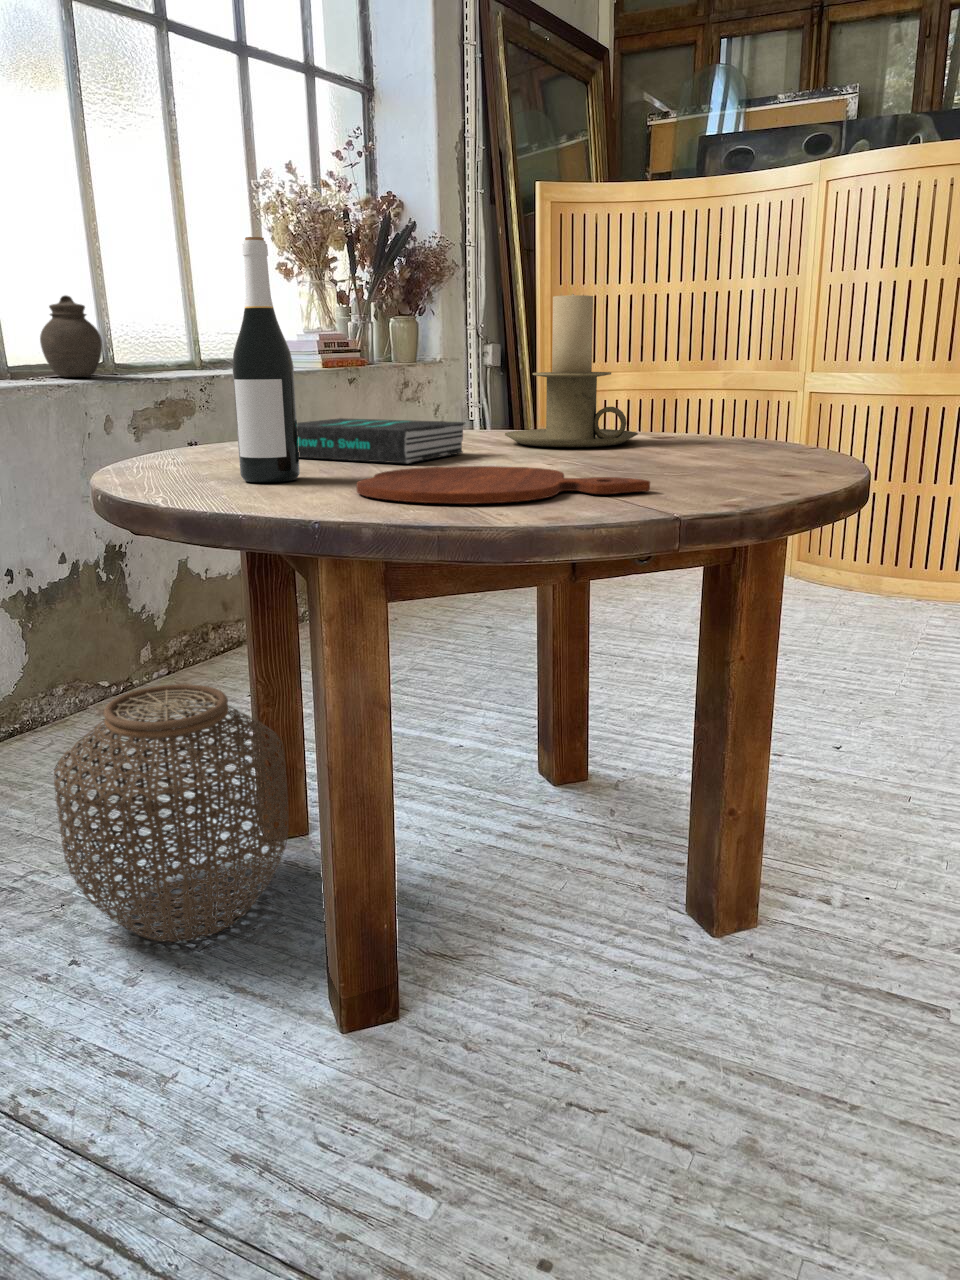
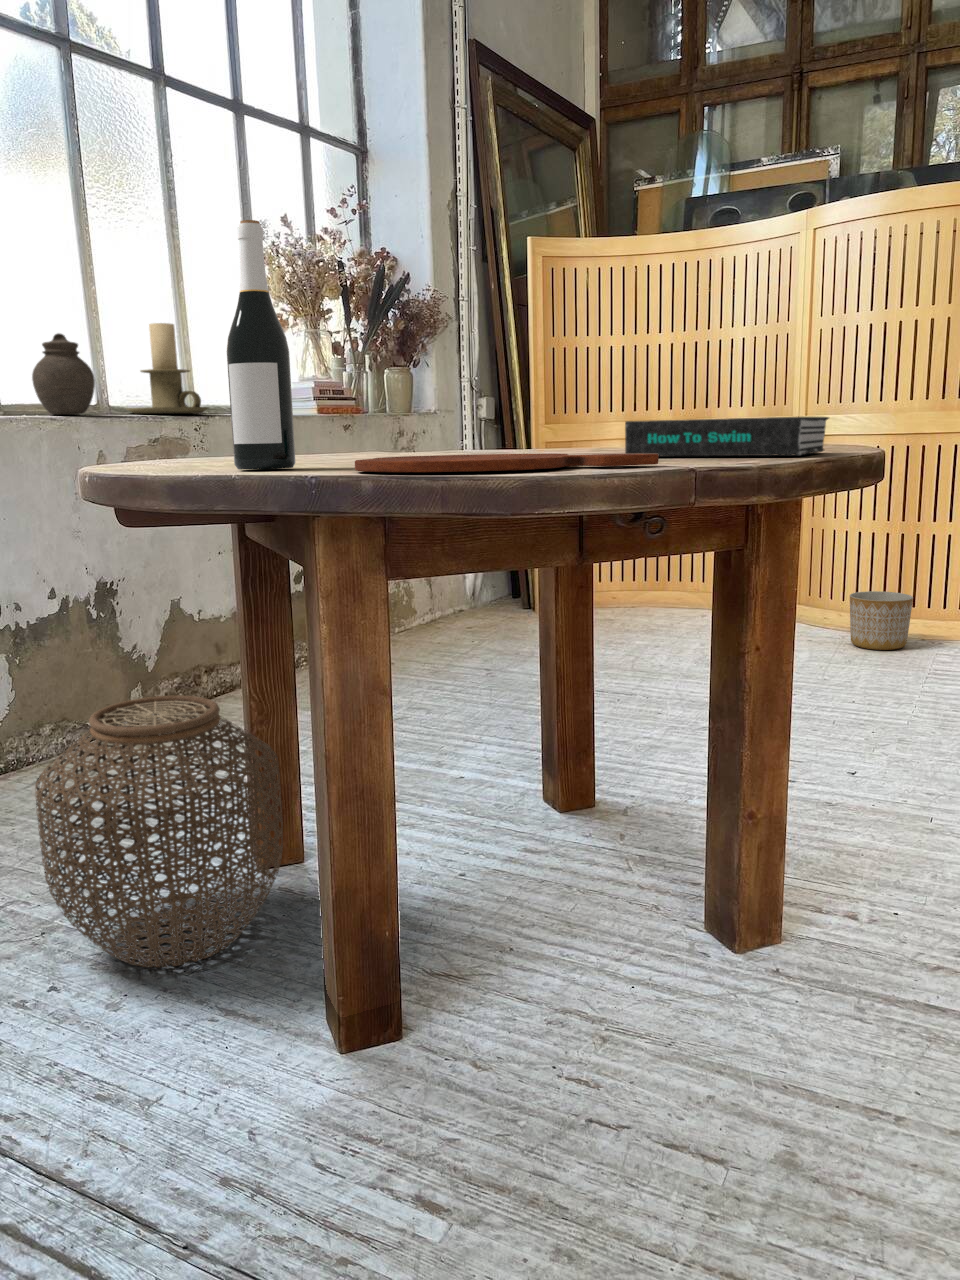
candle holder: present [505,294,638,447] -> present [127,323,209,414]
book: present [297,418,465,463] -> present [625,417,829,456]
planter: none [844,552,907,611] -> present [850,591,913,650]

